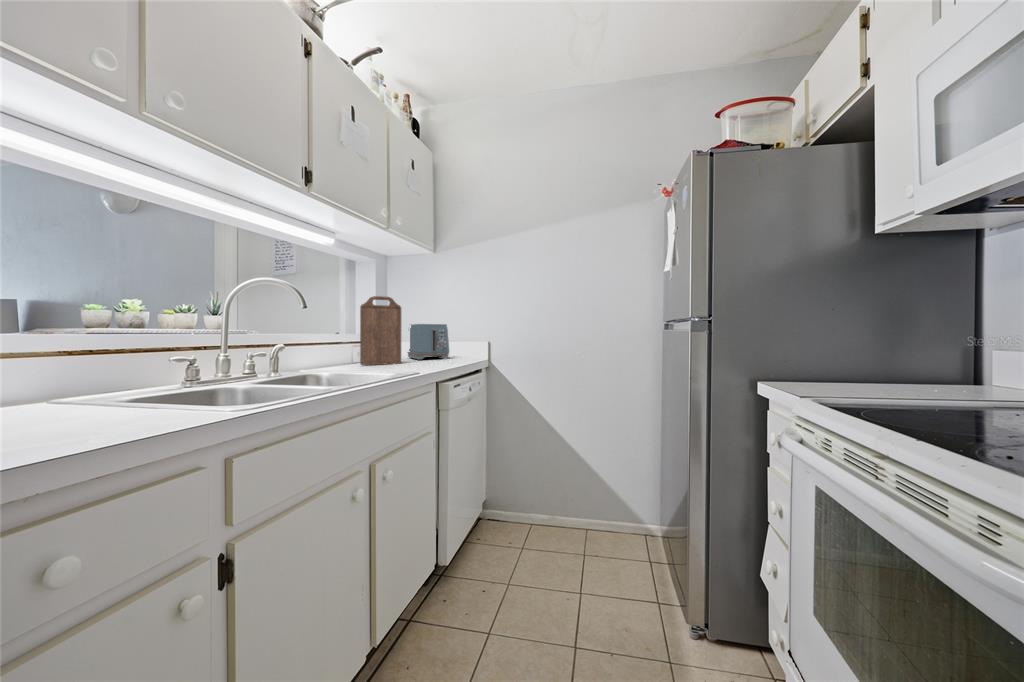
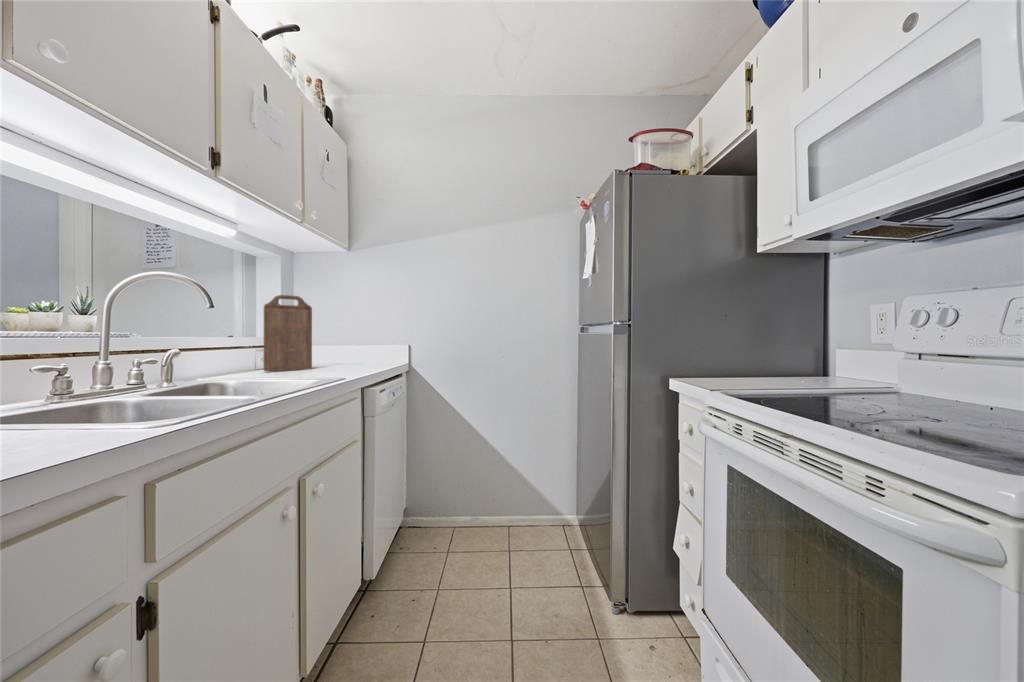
toaster: present [407,324,449,360] -> none [313,326,364,365]

